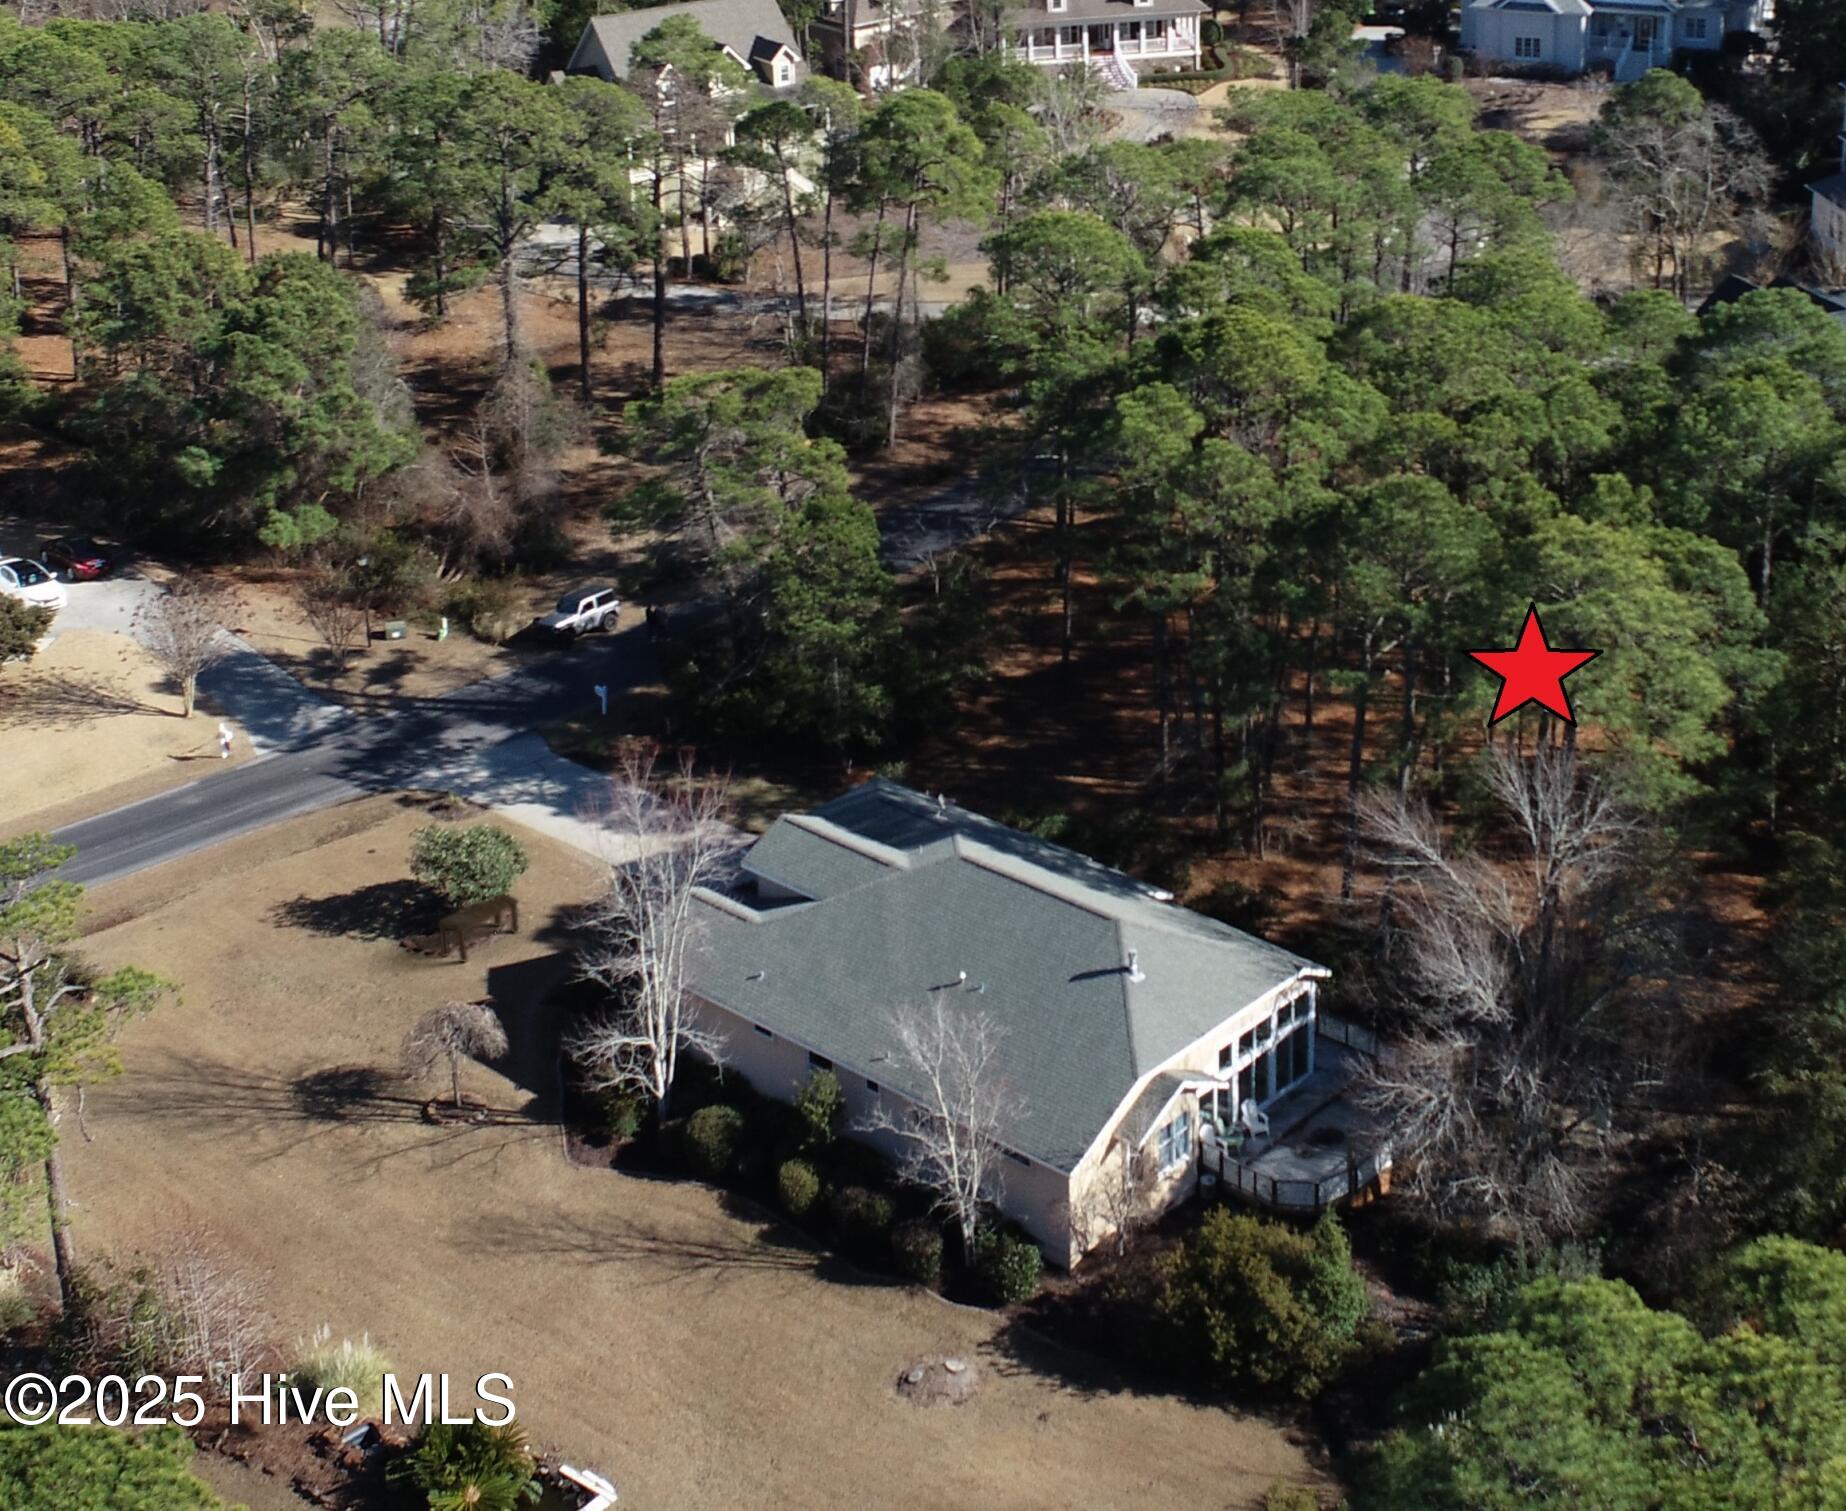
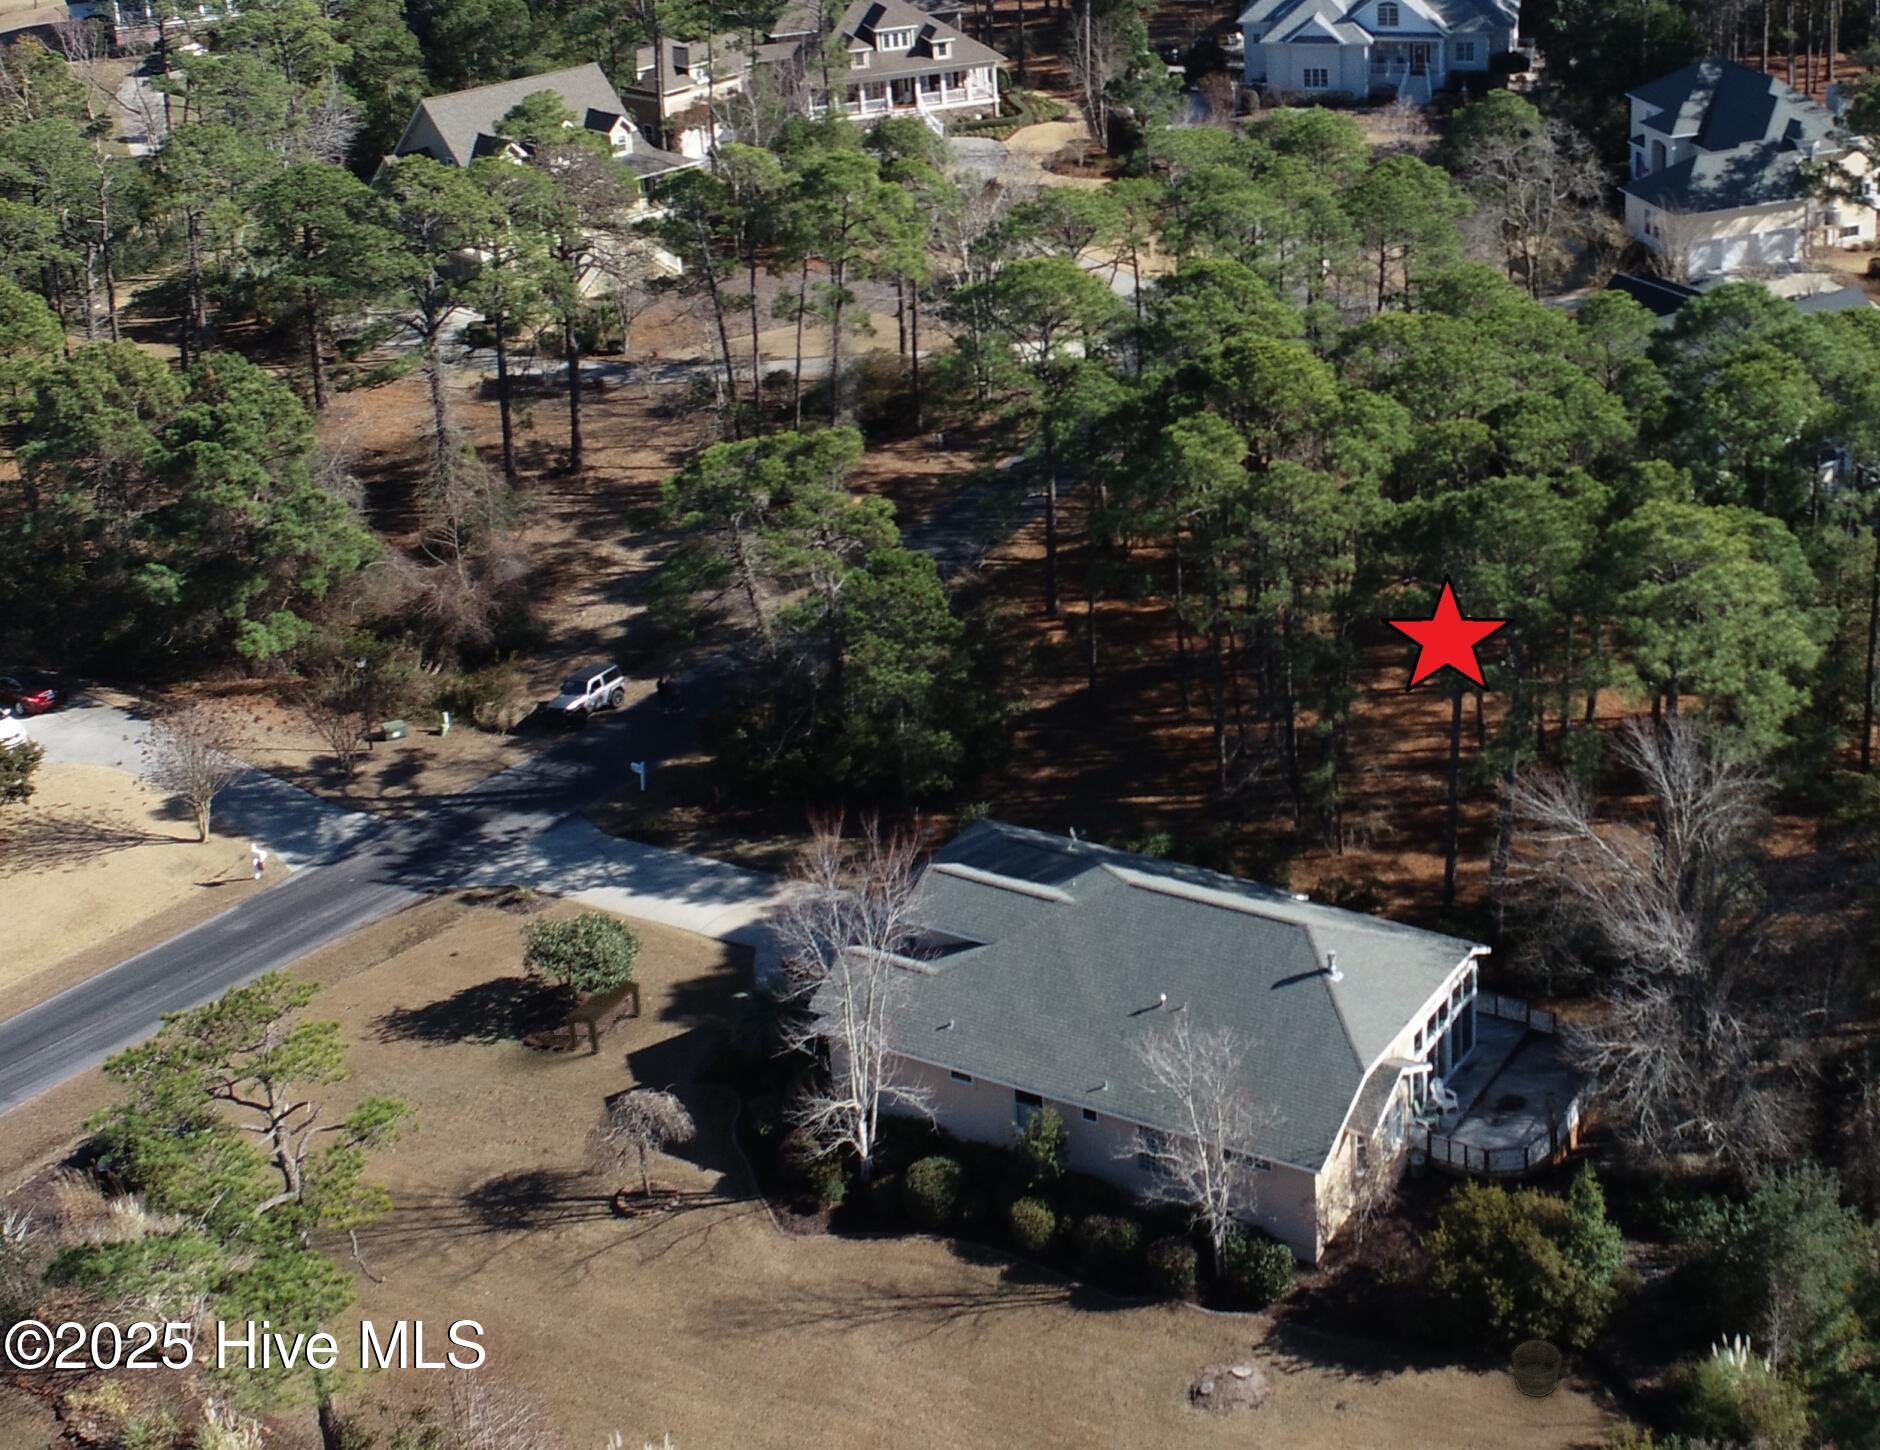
bucket: none [1218,1380,1274,1440] -> present [1512,1340,1562,1397]

